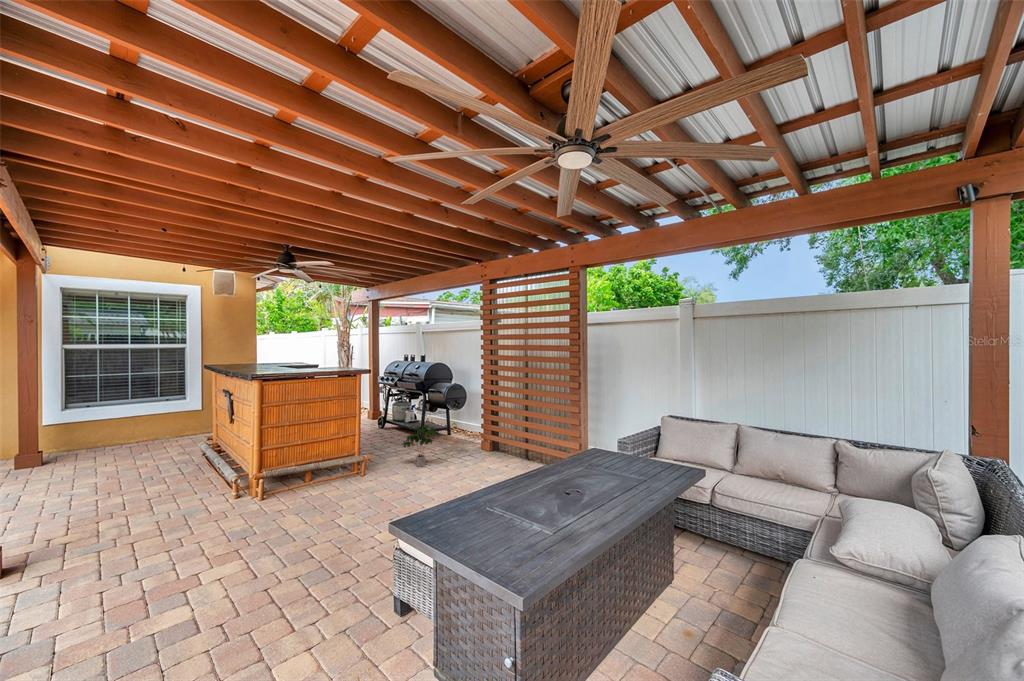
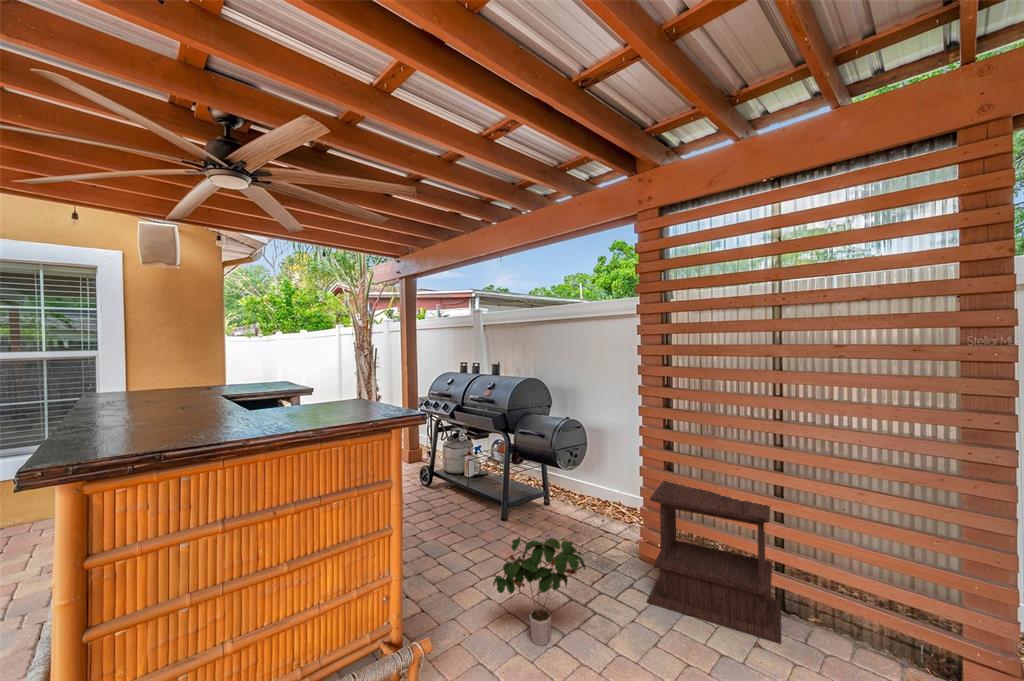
side table: none [473,409,530,466] -> present [647,481,781,644]

